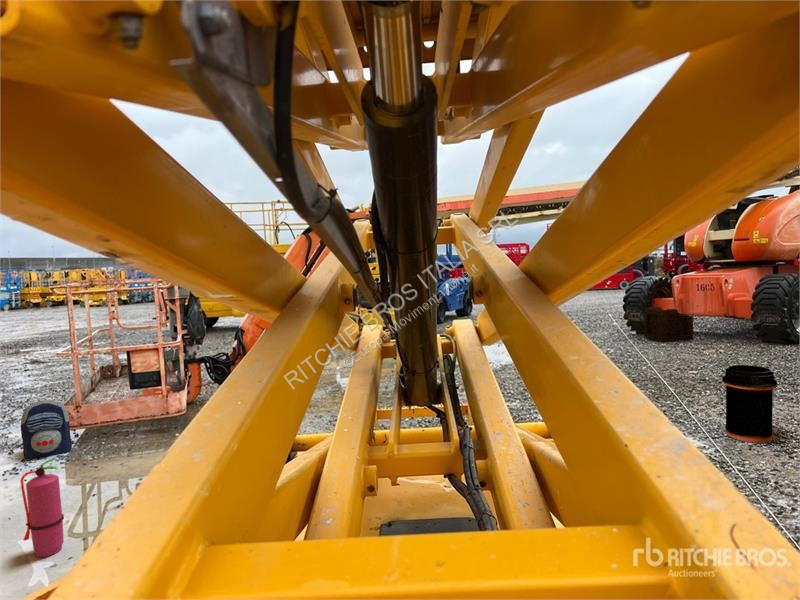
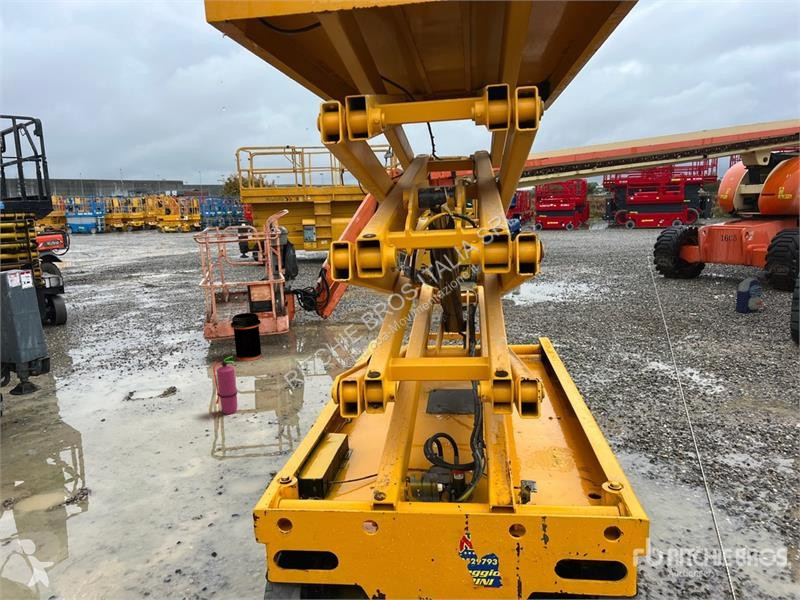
wooden crate: present [644,307,693,342] -> none [670,253,716,286]
trash can: present [722,365,777,443] -> present [231,313,261,361]
backpack: present [21,400,72,459] -> present [736,278,762,313]

